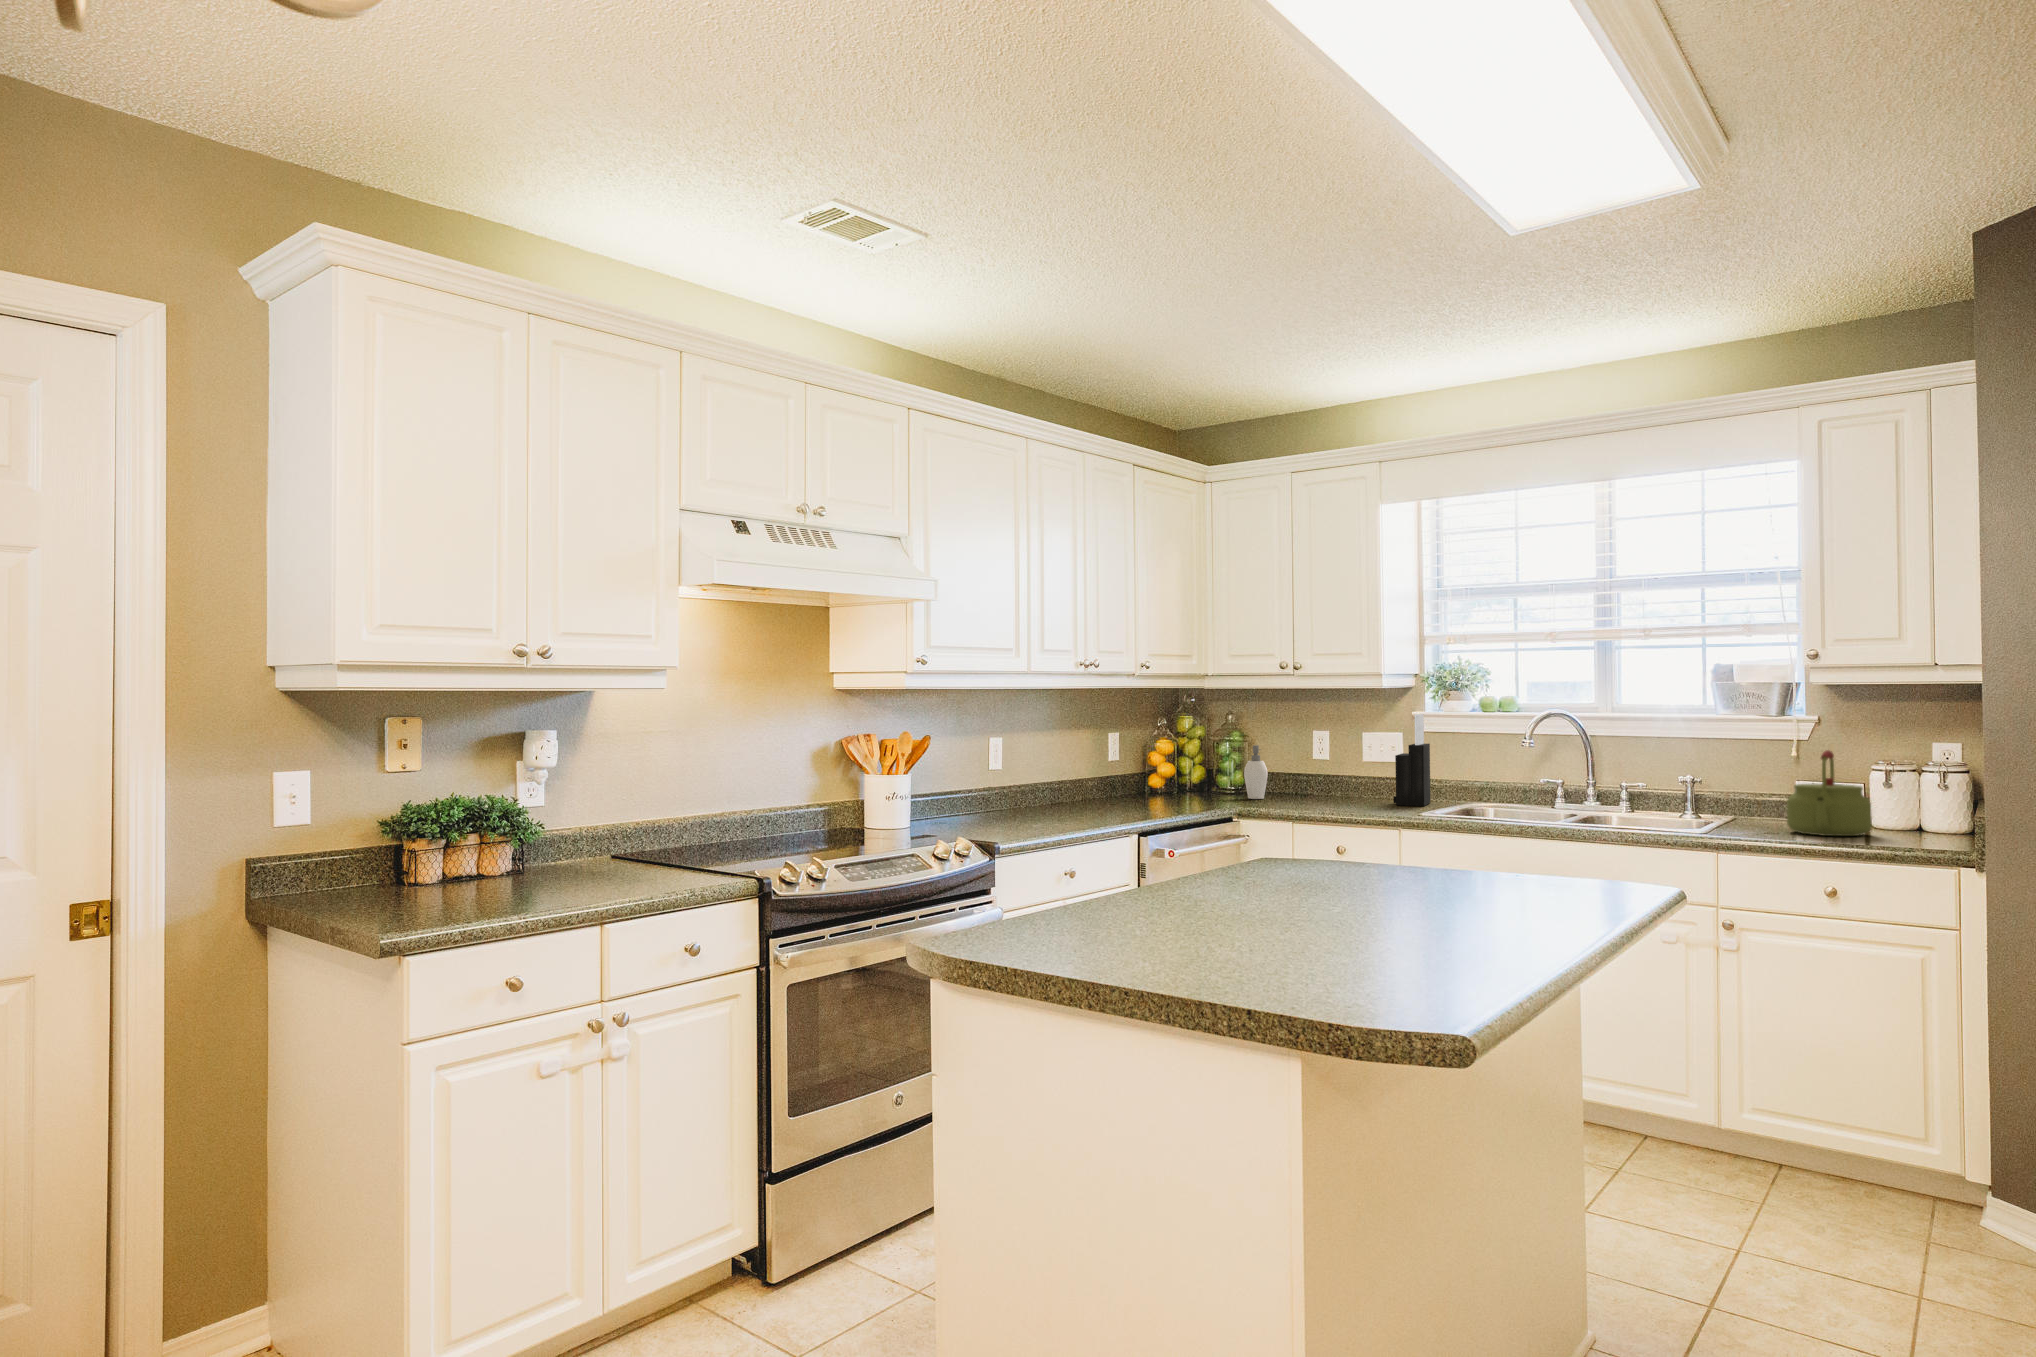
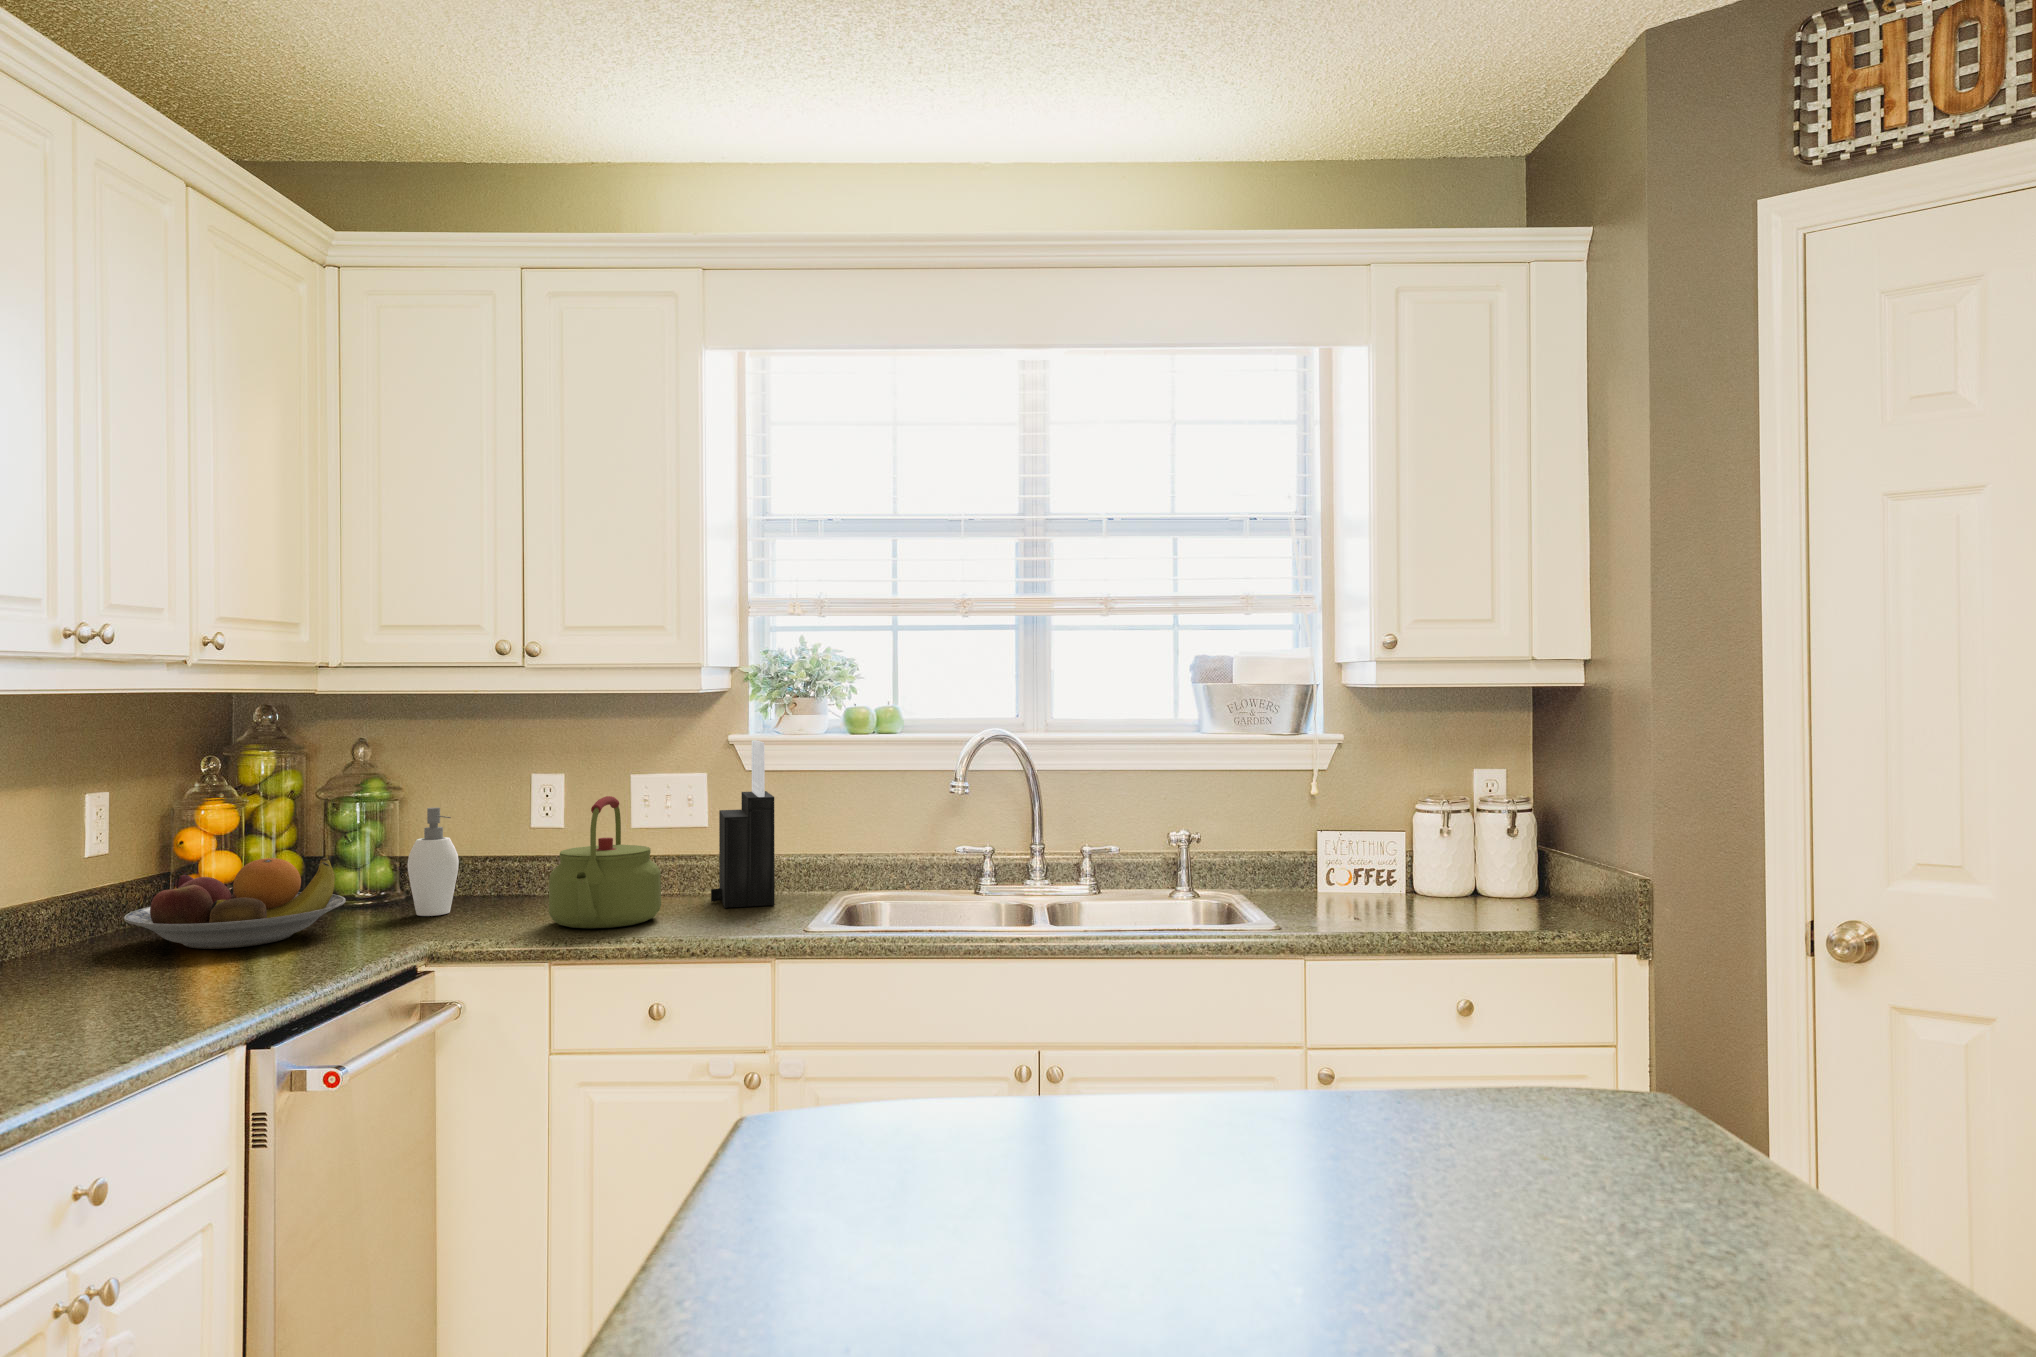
kettle: present [1787,750,1872,836] -> present [549,796,661,928]
fruit bowl: none [1129,764,1214,801] -> present [124,858,346,949]

